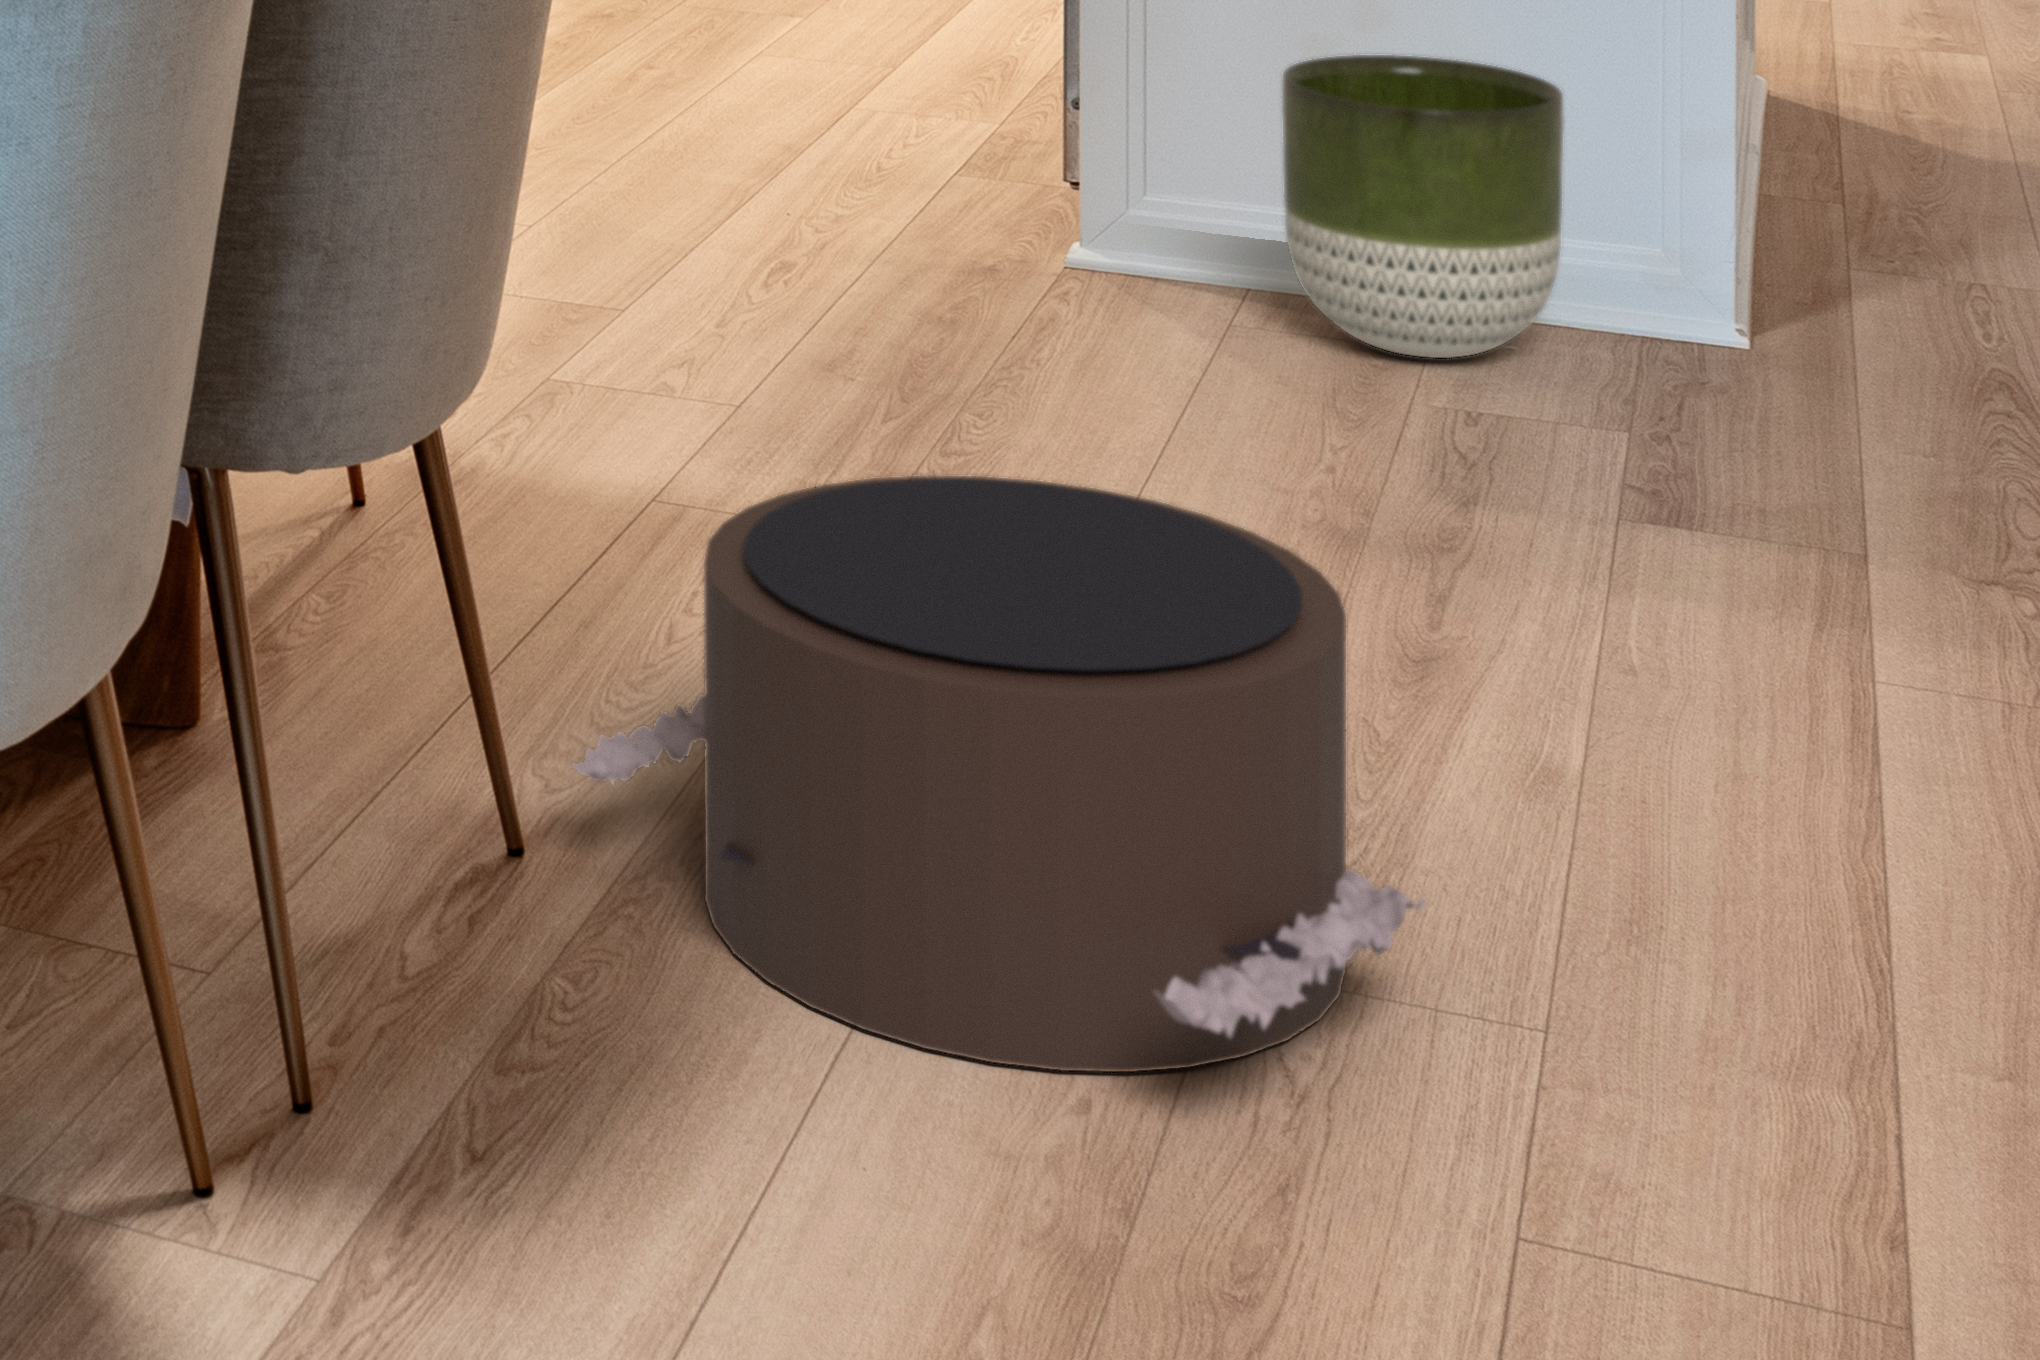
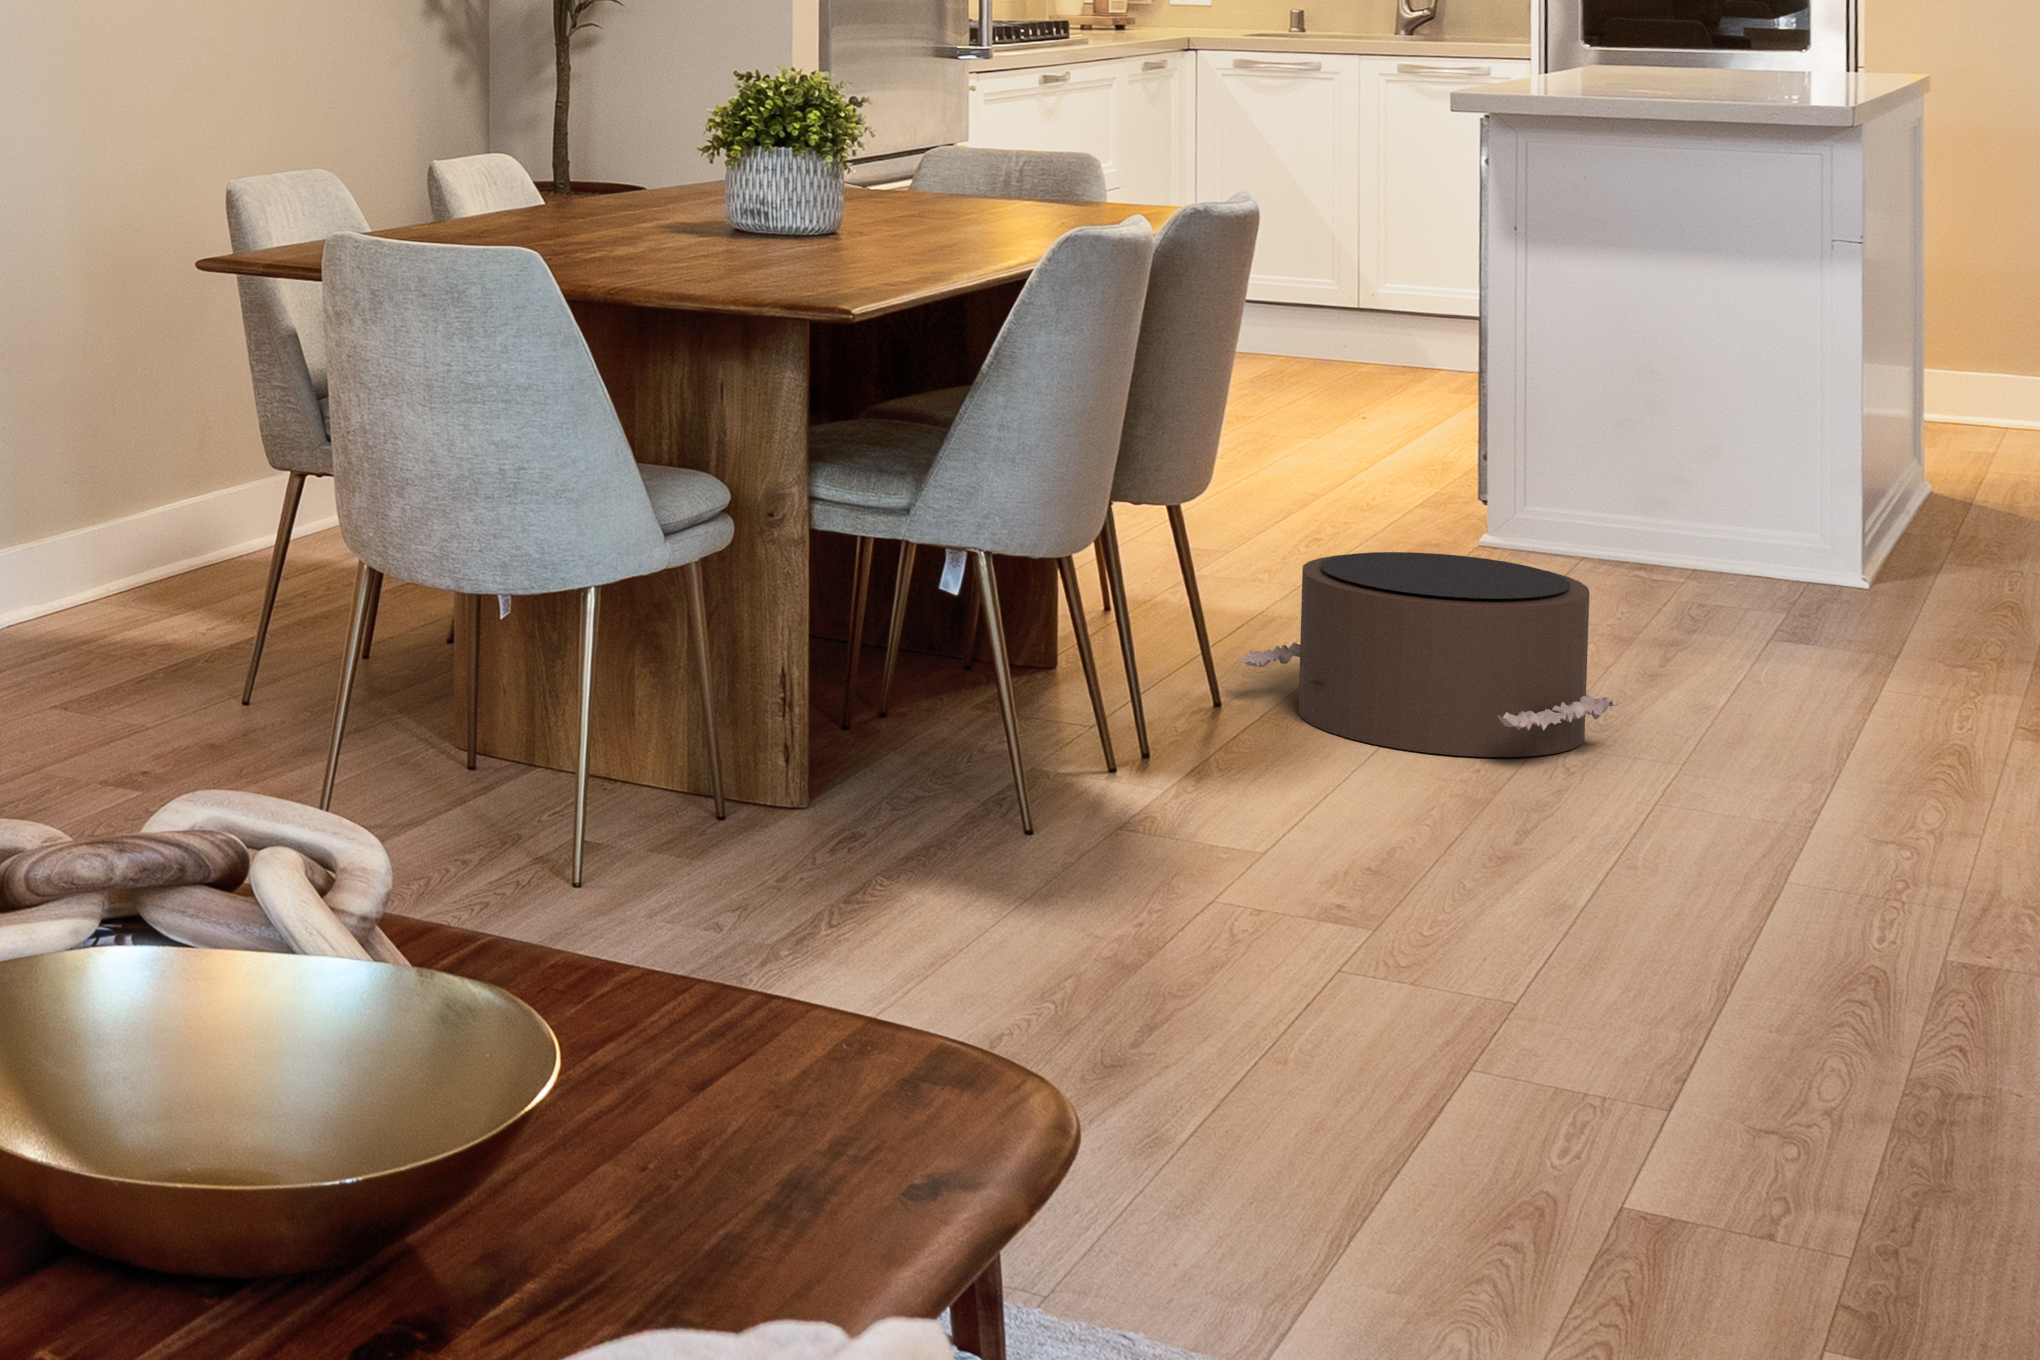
planter: present [1282,55,1564,358] -> none [1592,424,1748,577]

